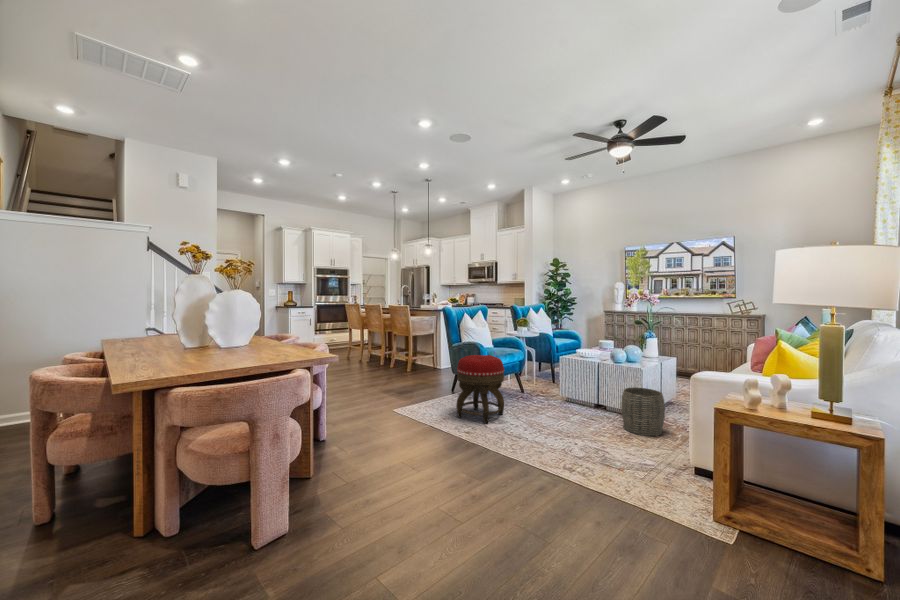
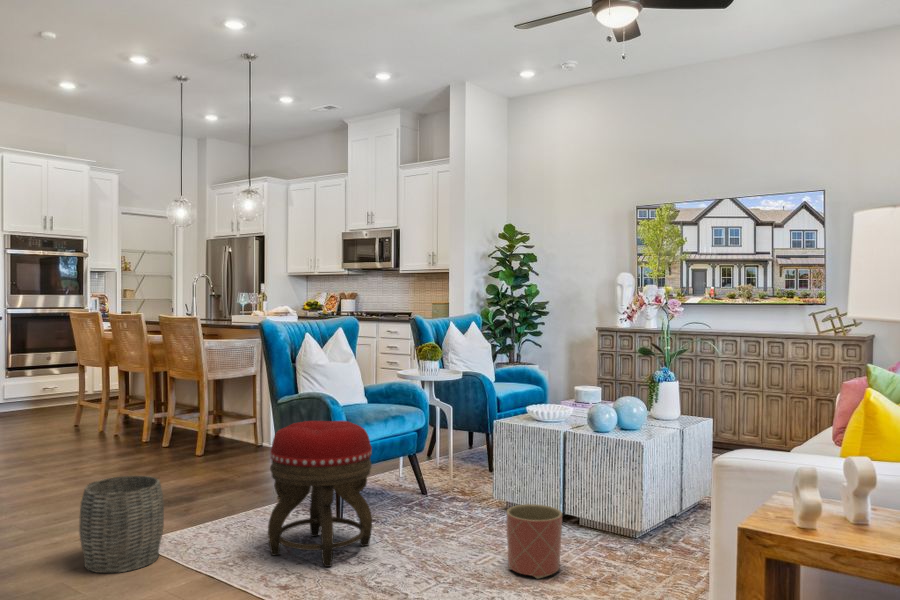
woven basket: present [621,387,665,436] -> present [79,476,164,573]
planter: none [573,397,602,433] -> present [507,504,562,579]

